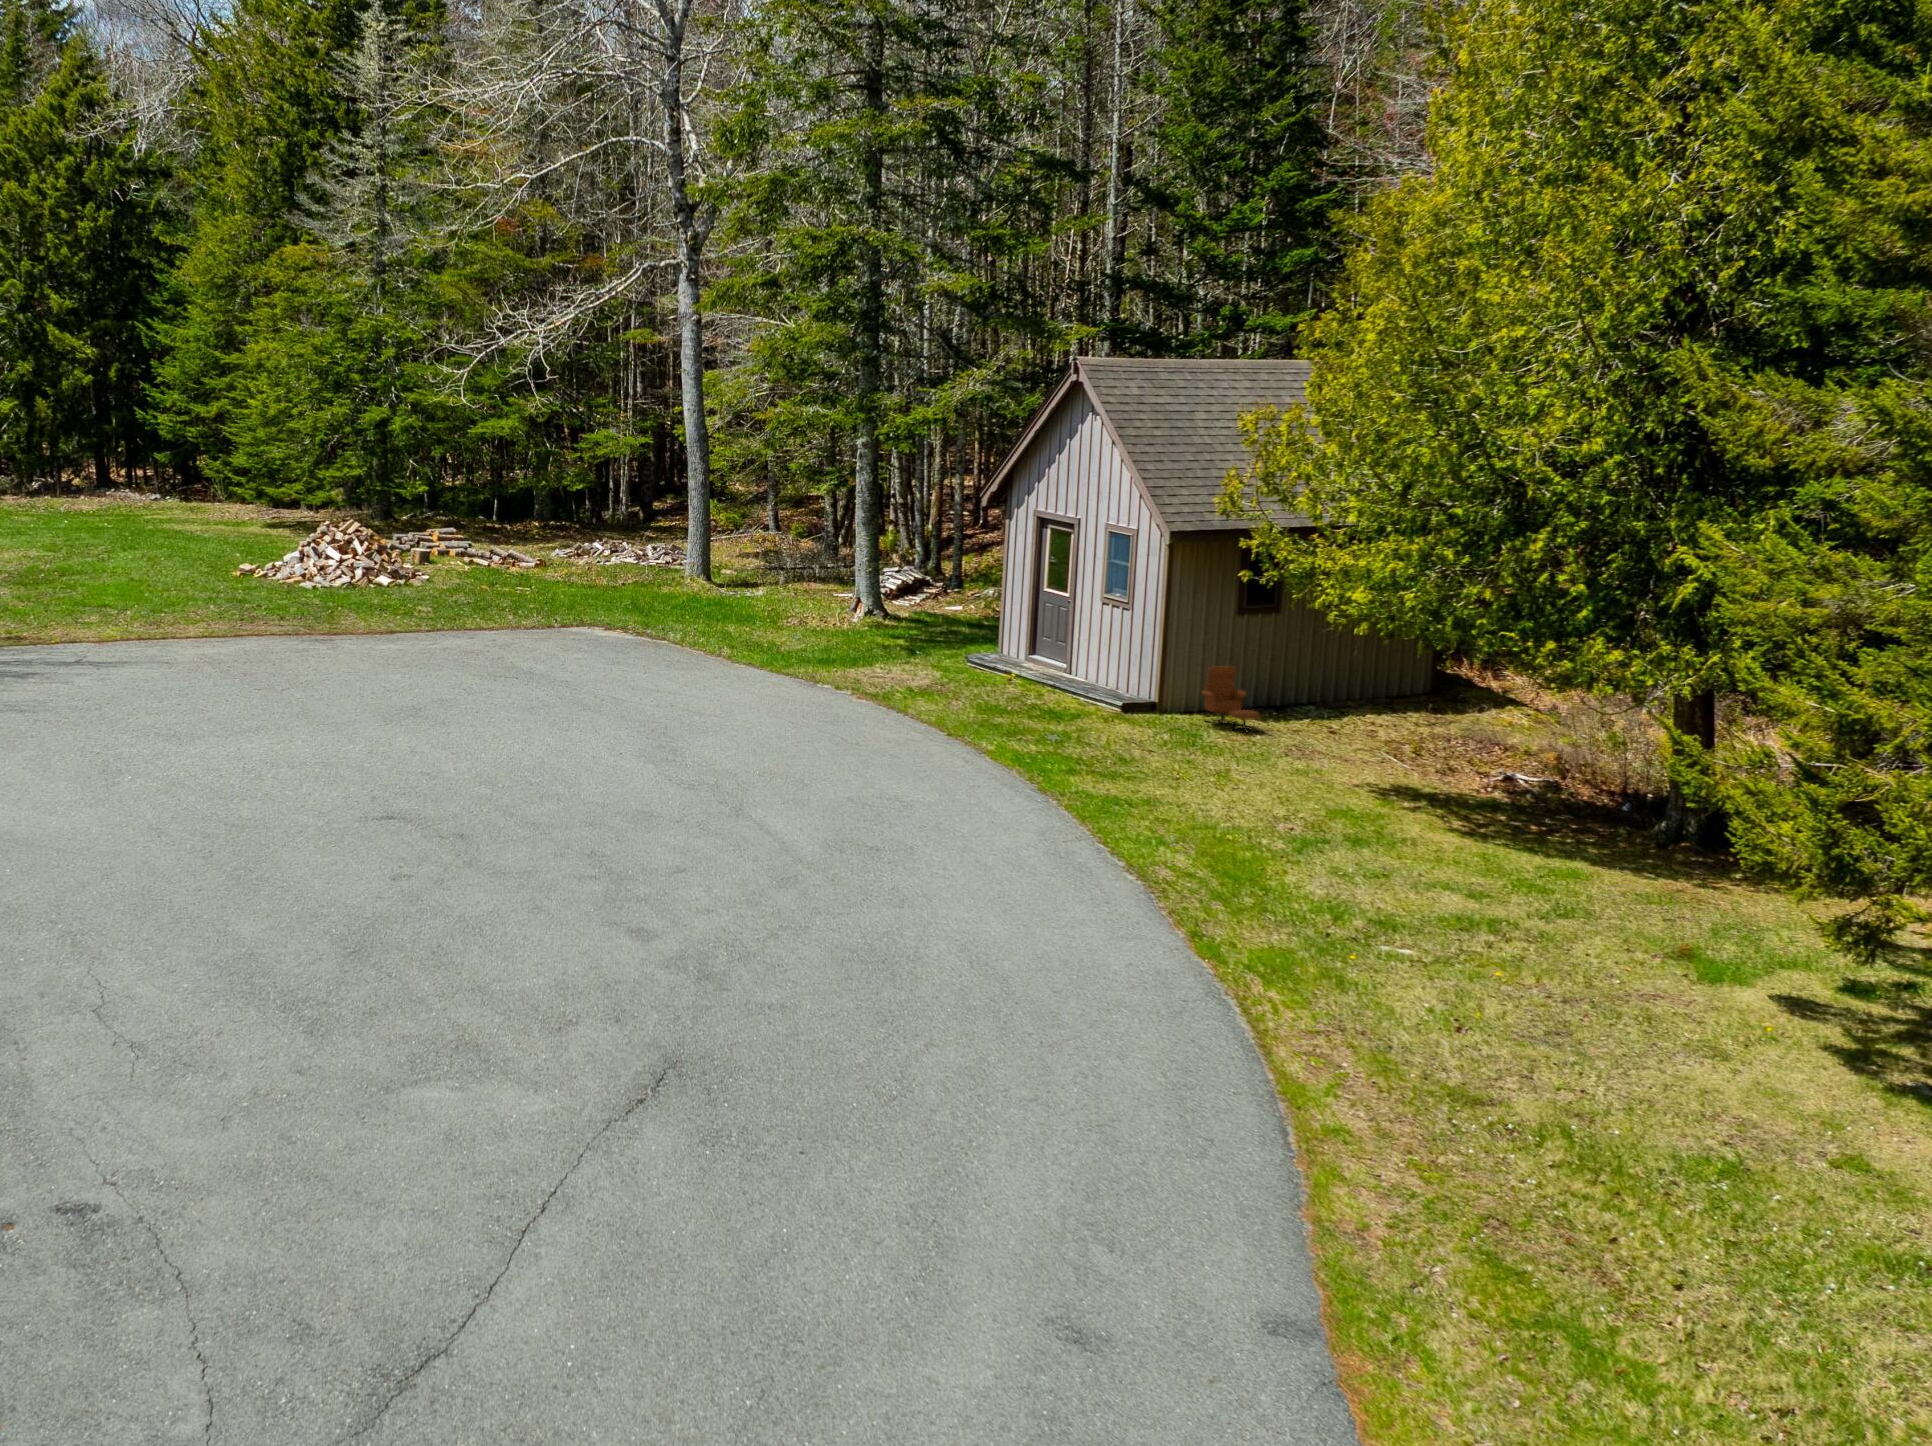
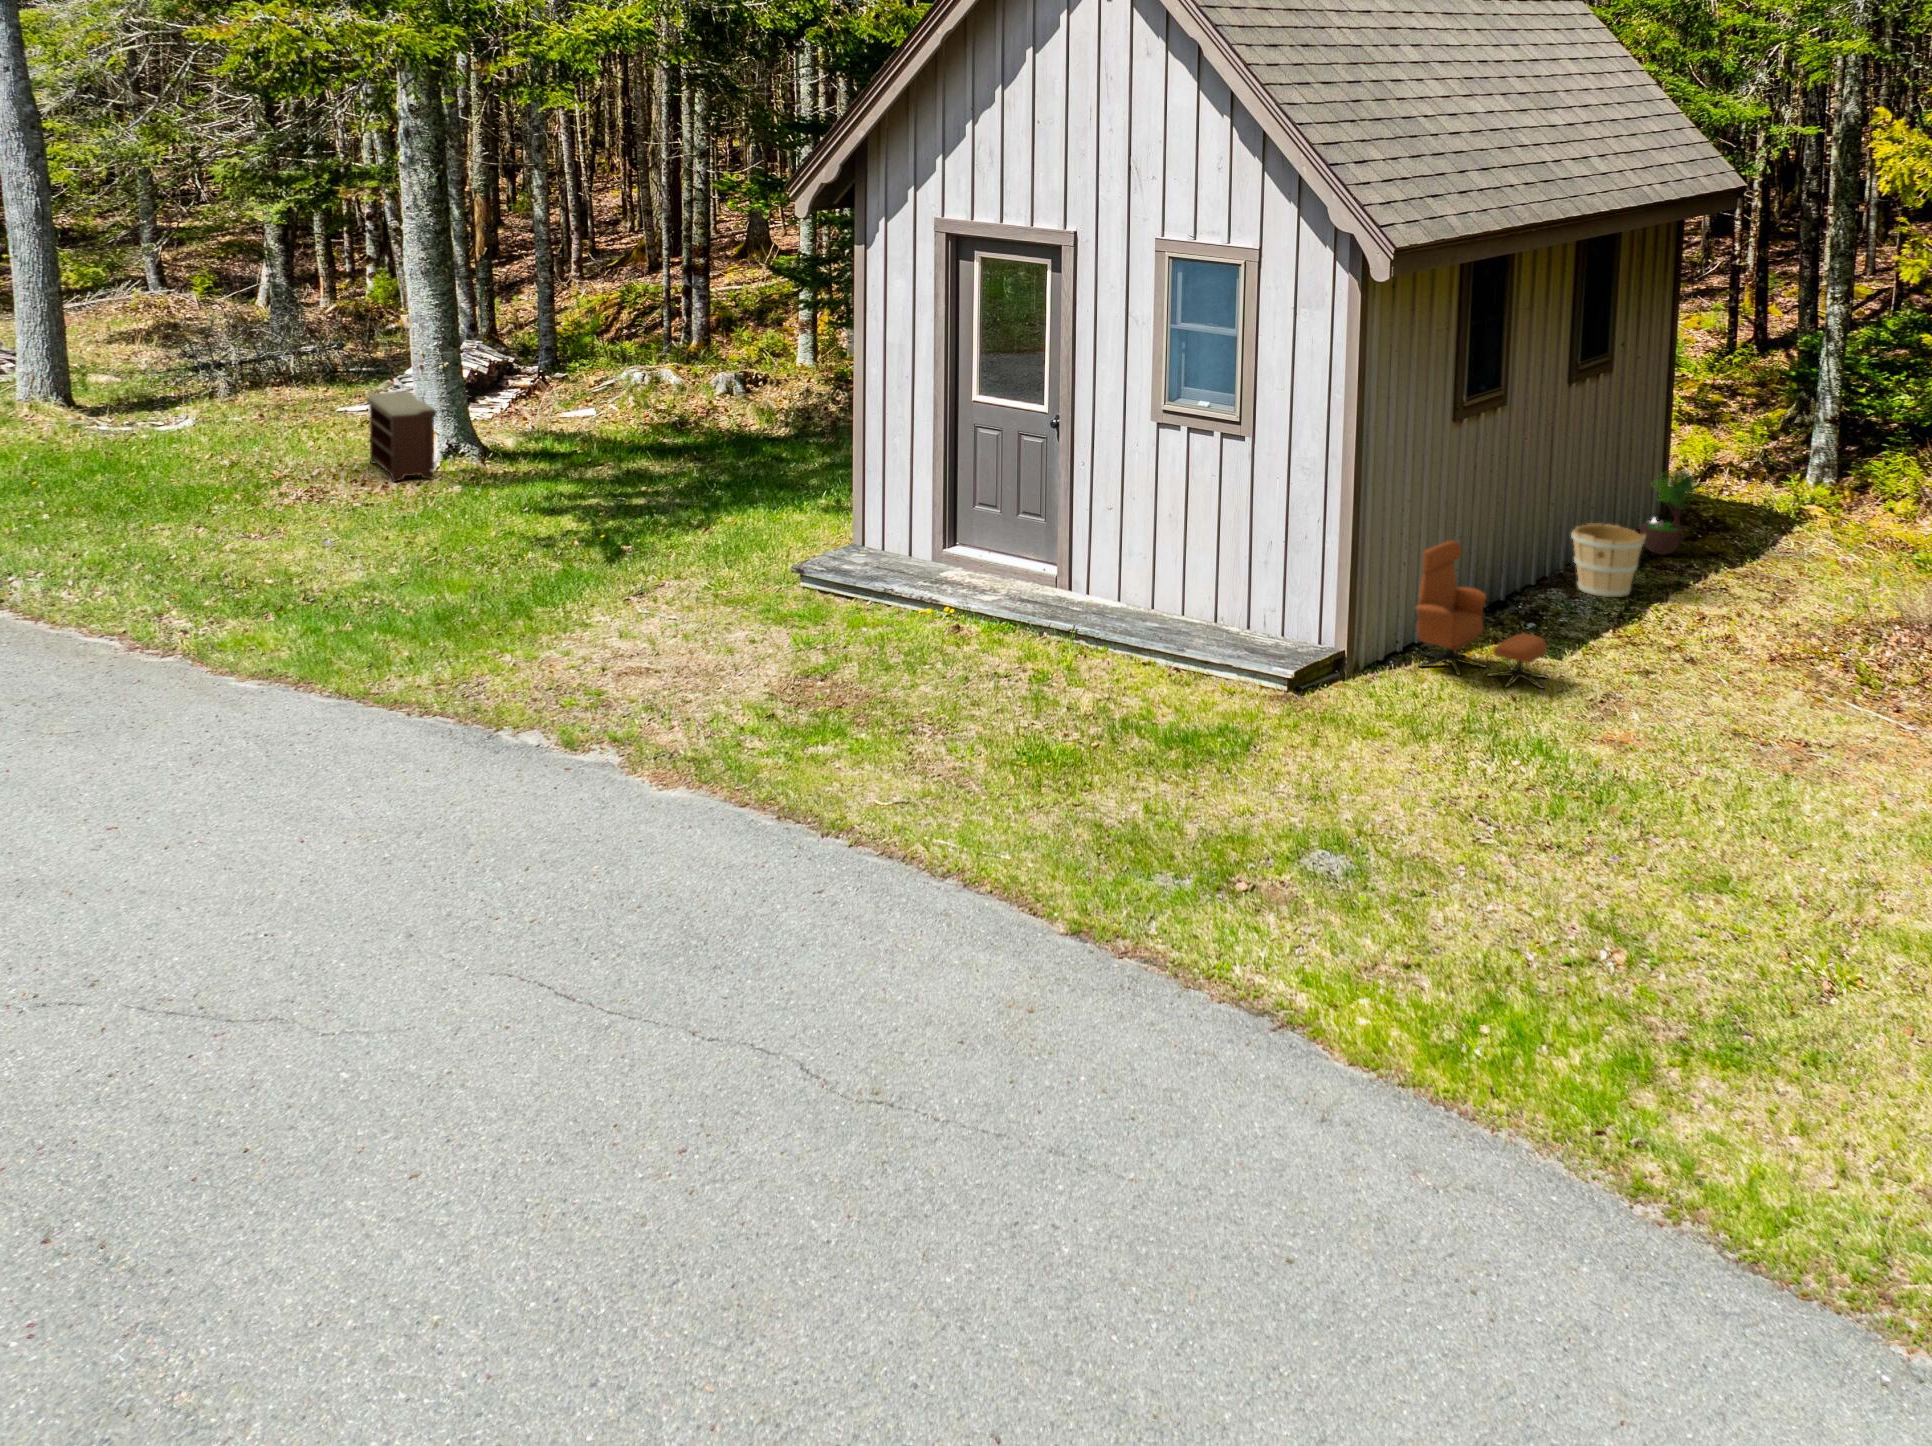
bench: none [828,579,855,623] -> present [367,391,436,482]
potted tree: none [1446,662,1483,716] -> present [1640,467,1698,555]
wooden bucket: none [1359,685,1400,722] -> present [1571,523,1645,597]

